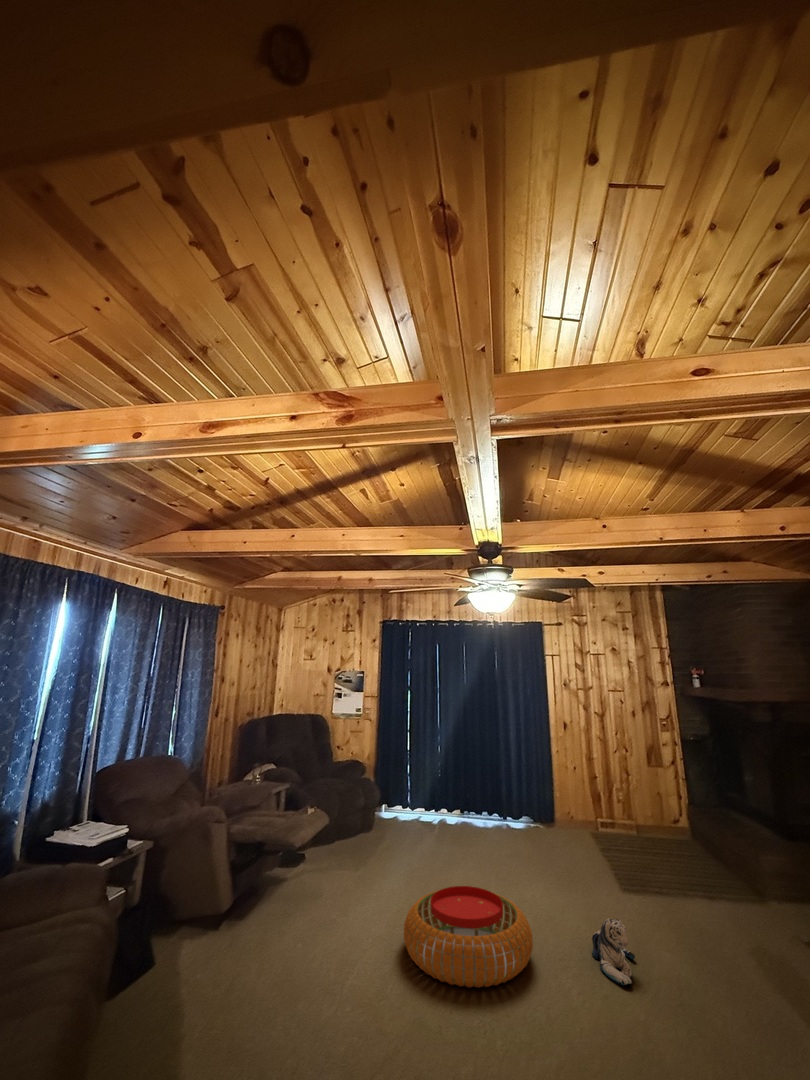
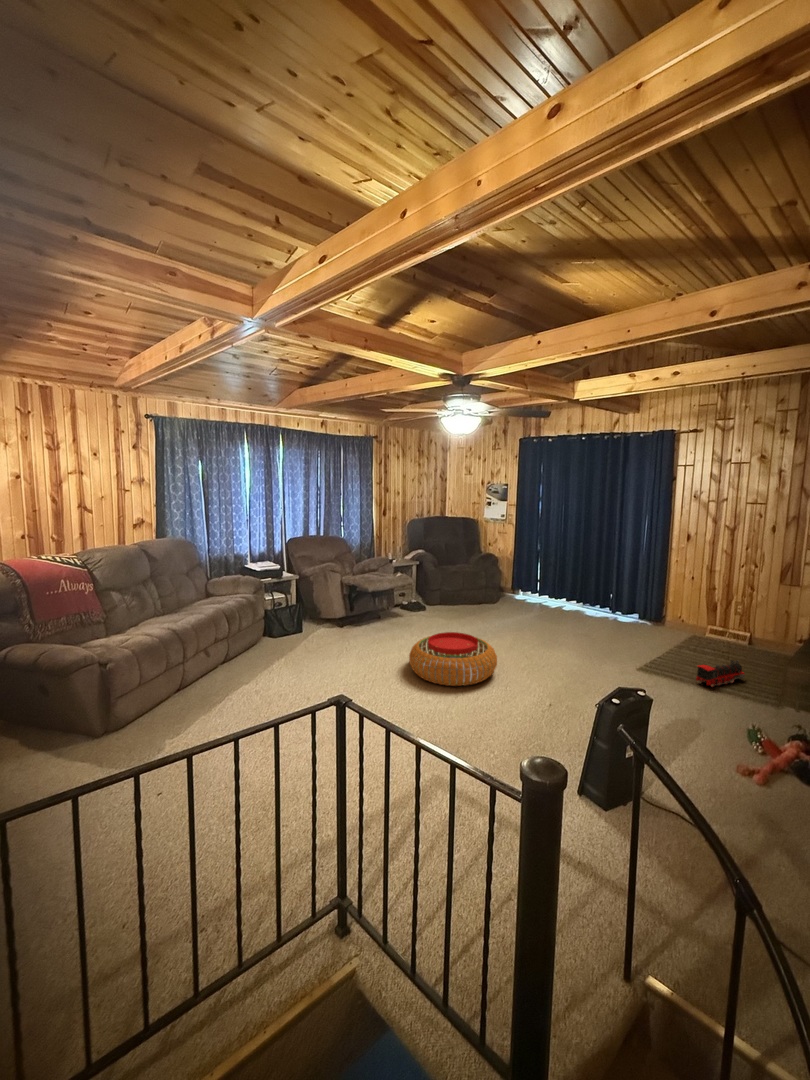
toy train: none [672,853,696,890] -> present [696,660,745,687]
plush toy: present [592,919,635,986] -> none [528,671,567,711]

